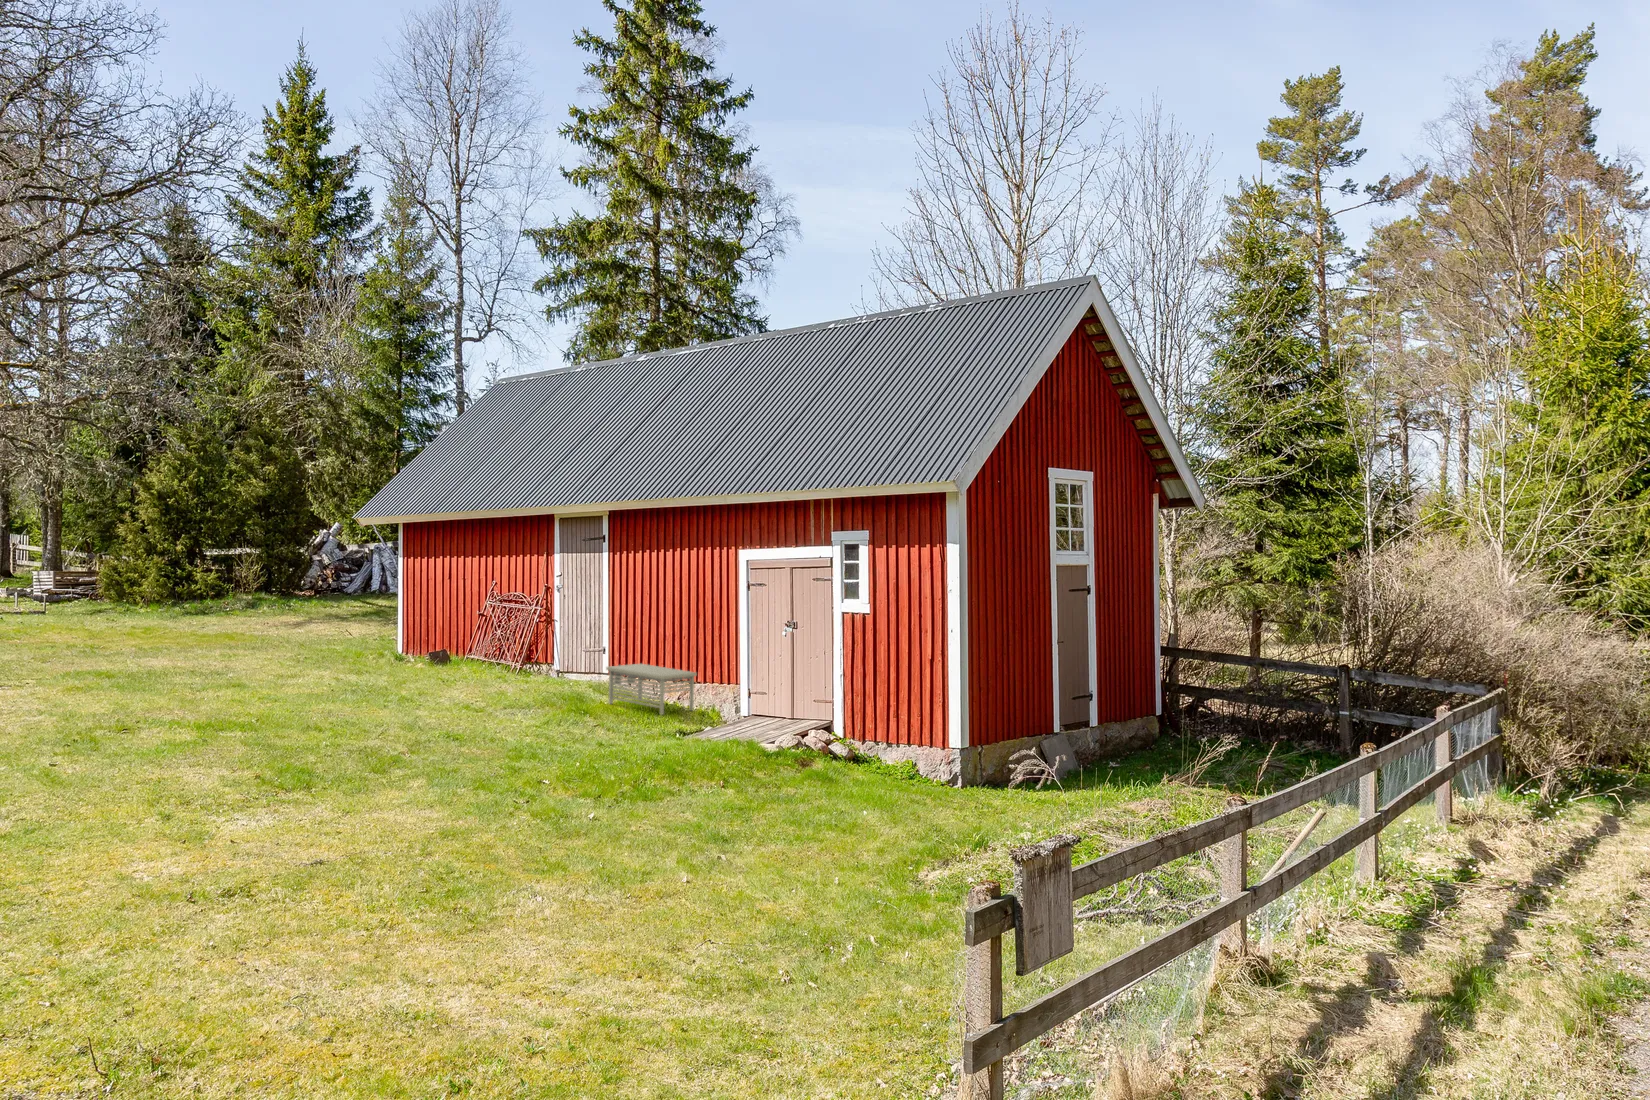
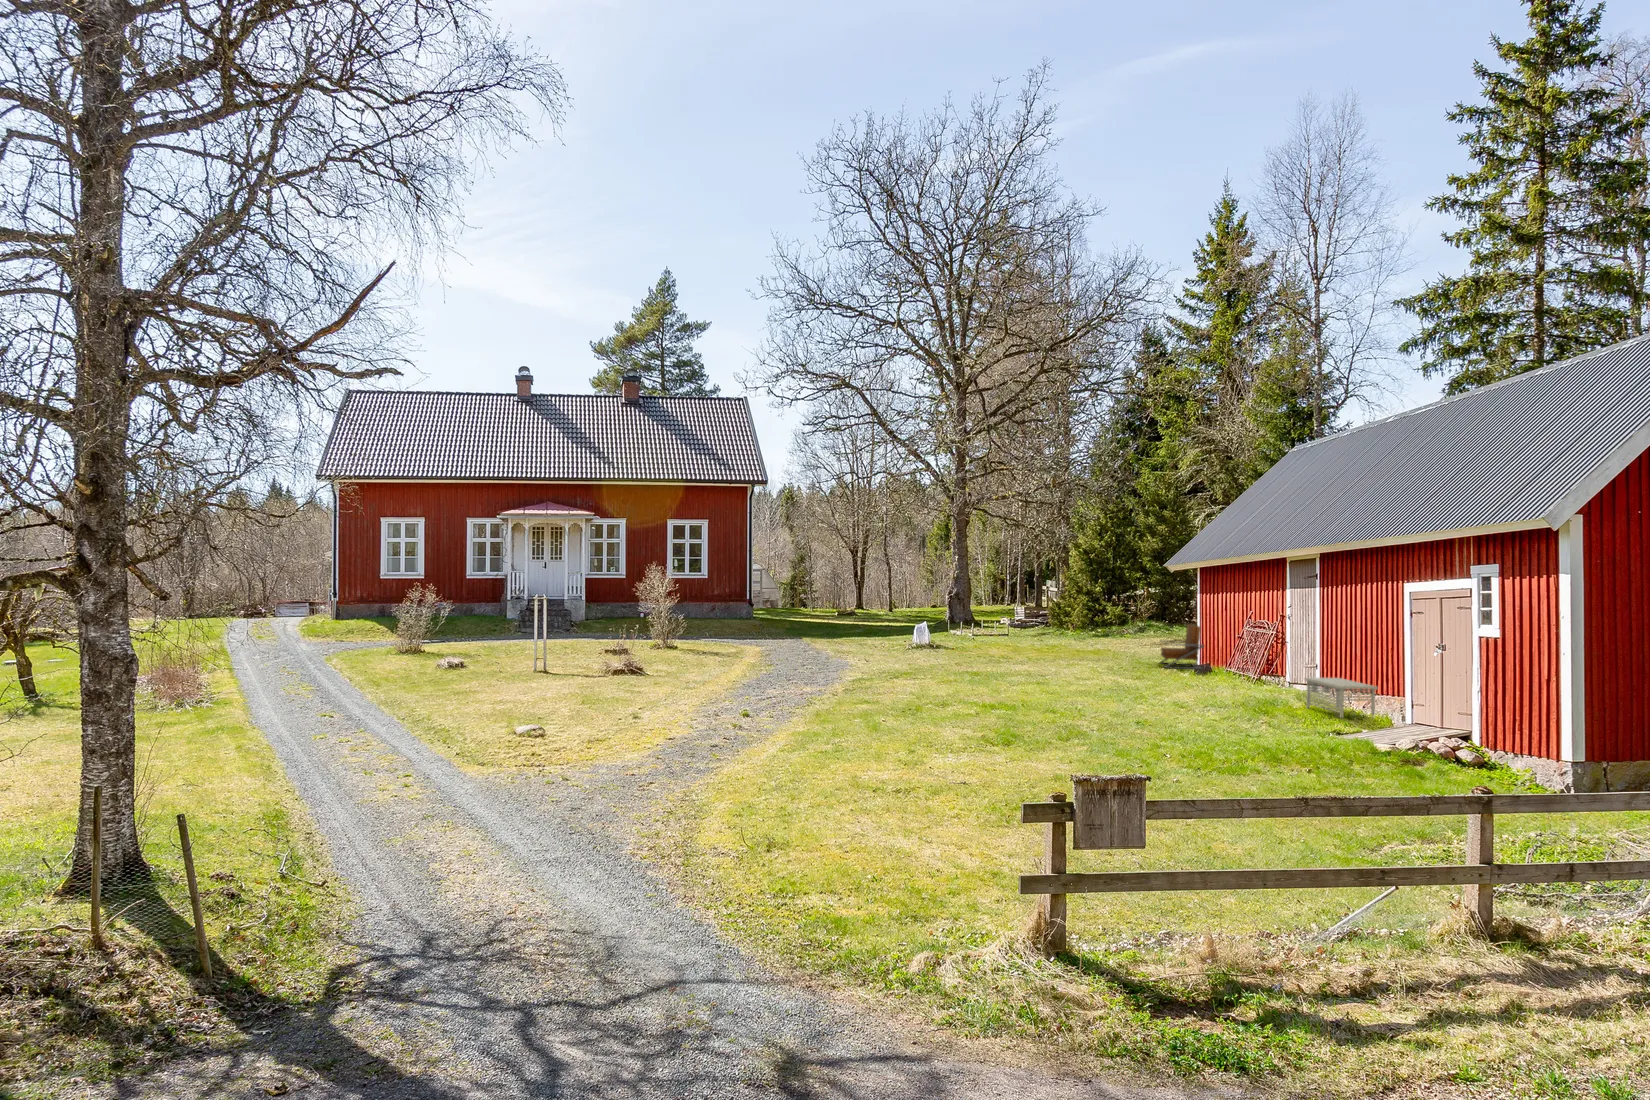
lounge chair: none [364,600,432,661] -> present [1160,624,1204,669]

